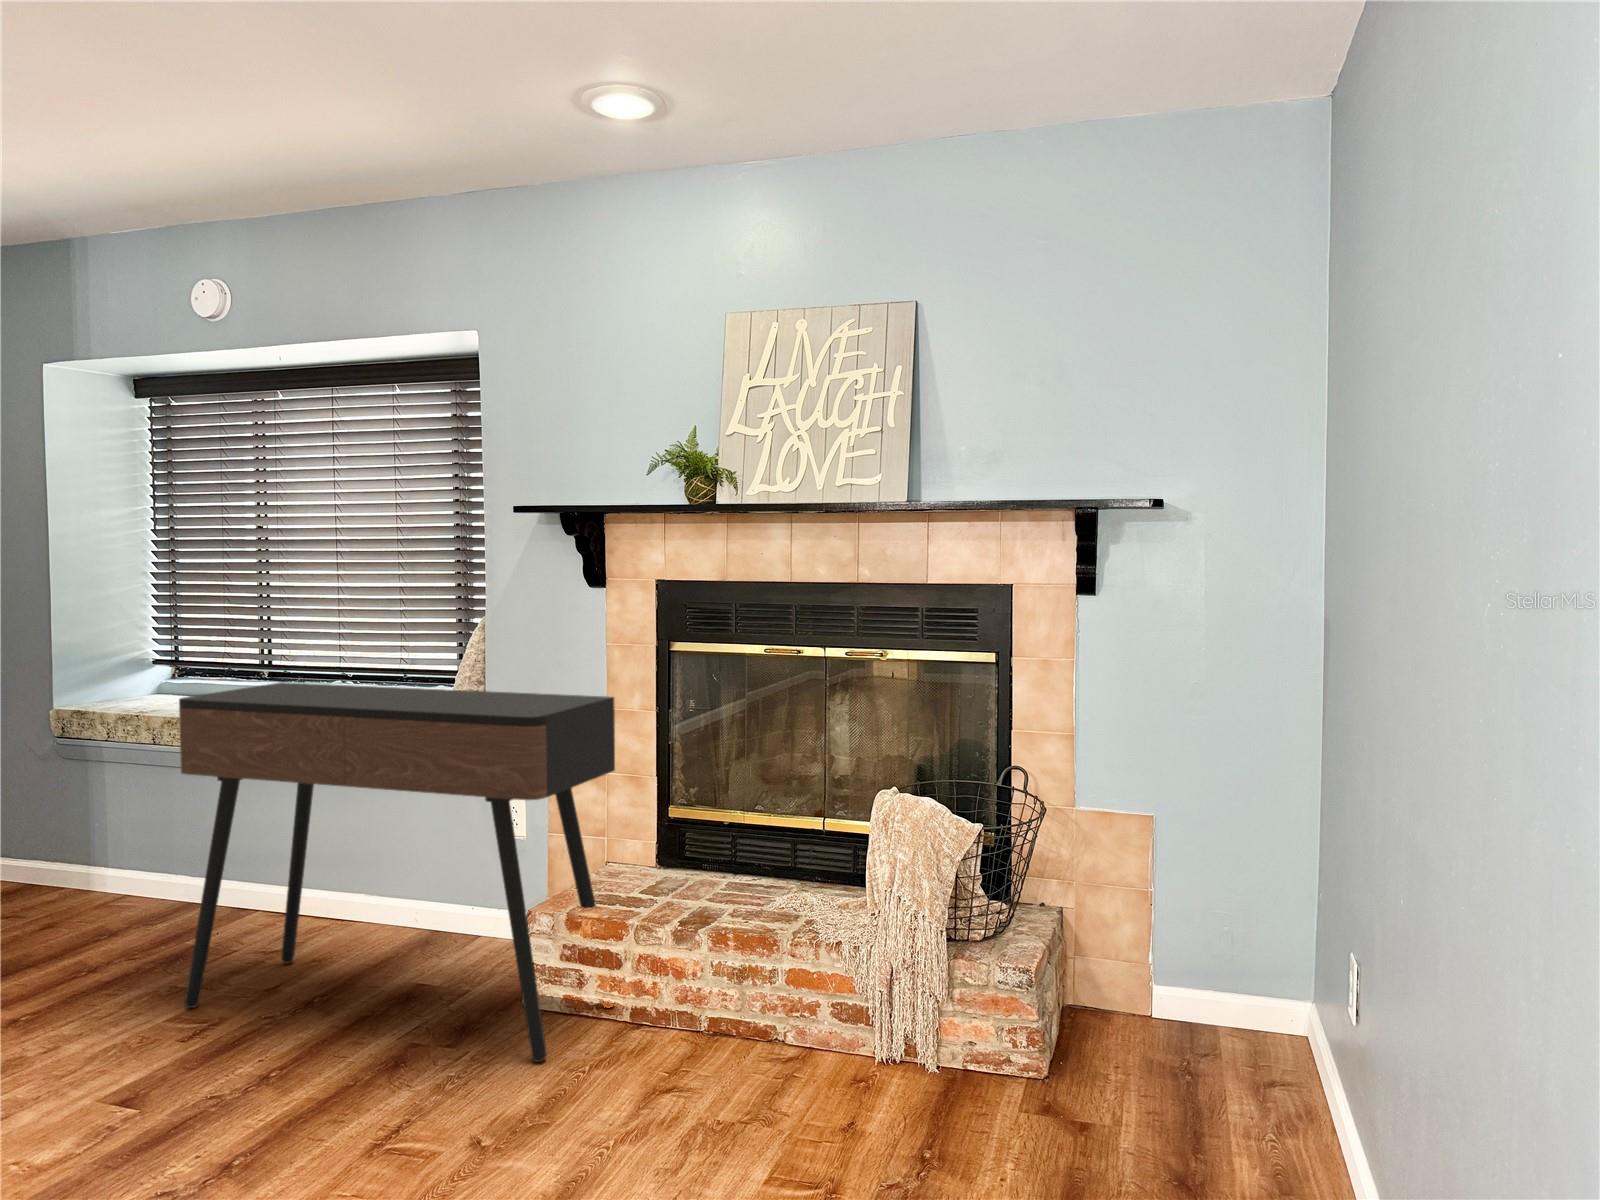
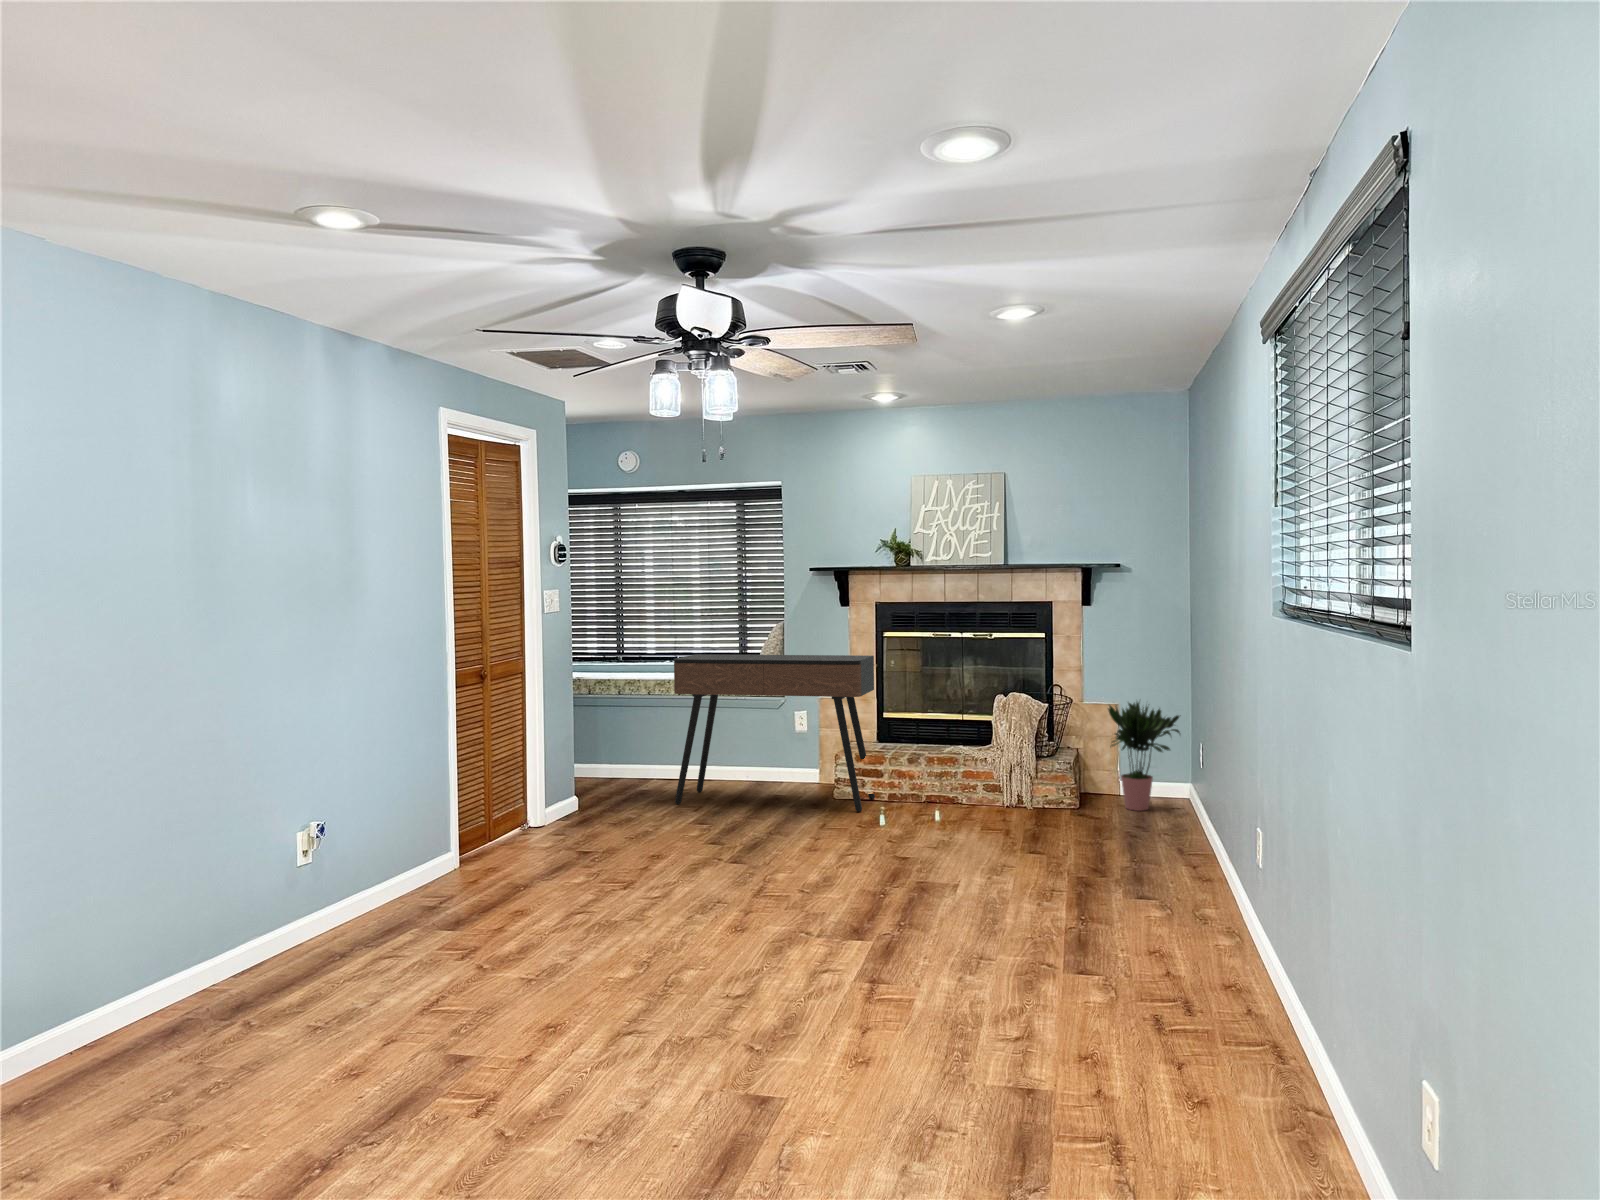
potted plant: none [1117,809,1311,1089] -> present [1108,702,1180,811]

